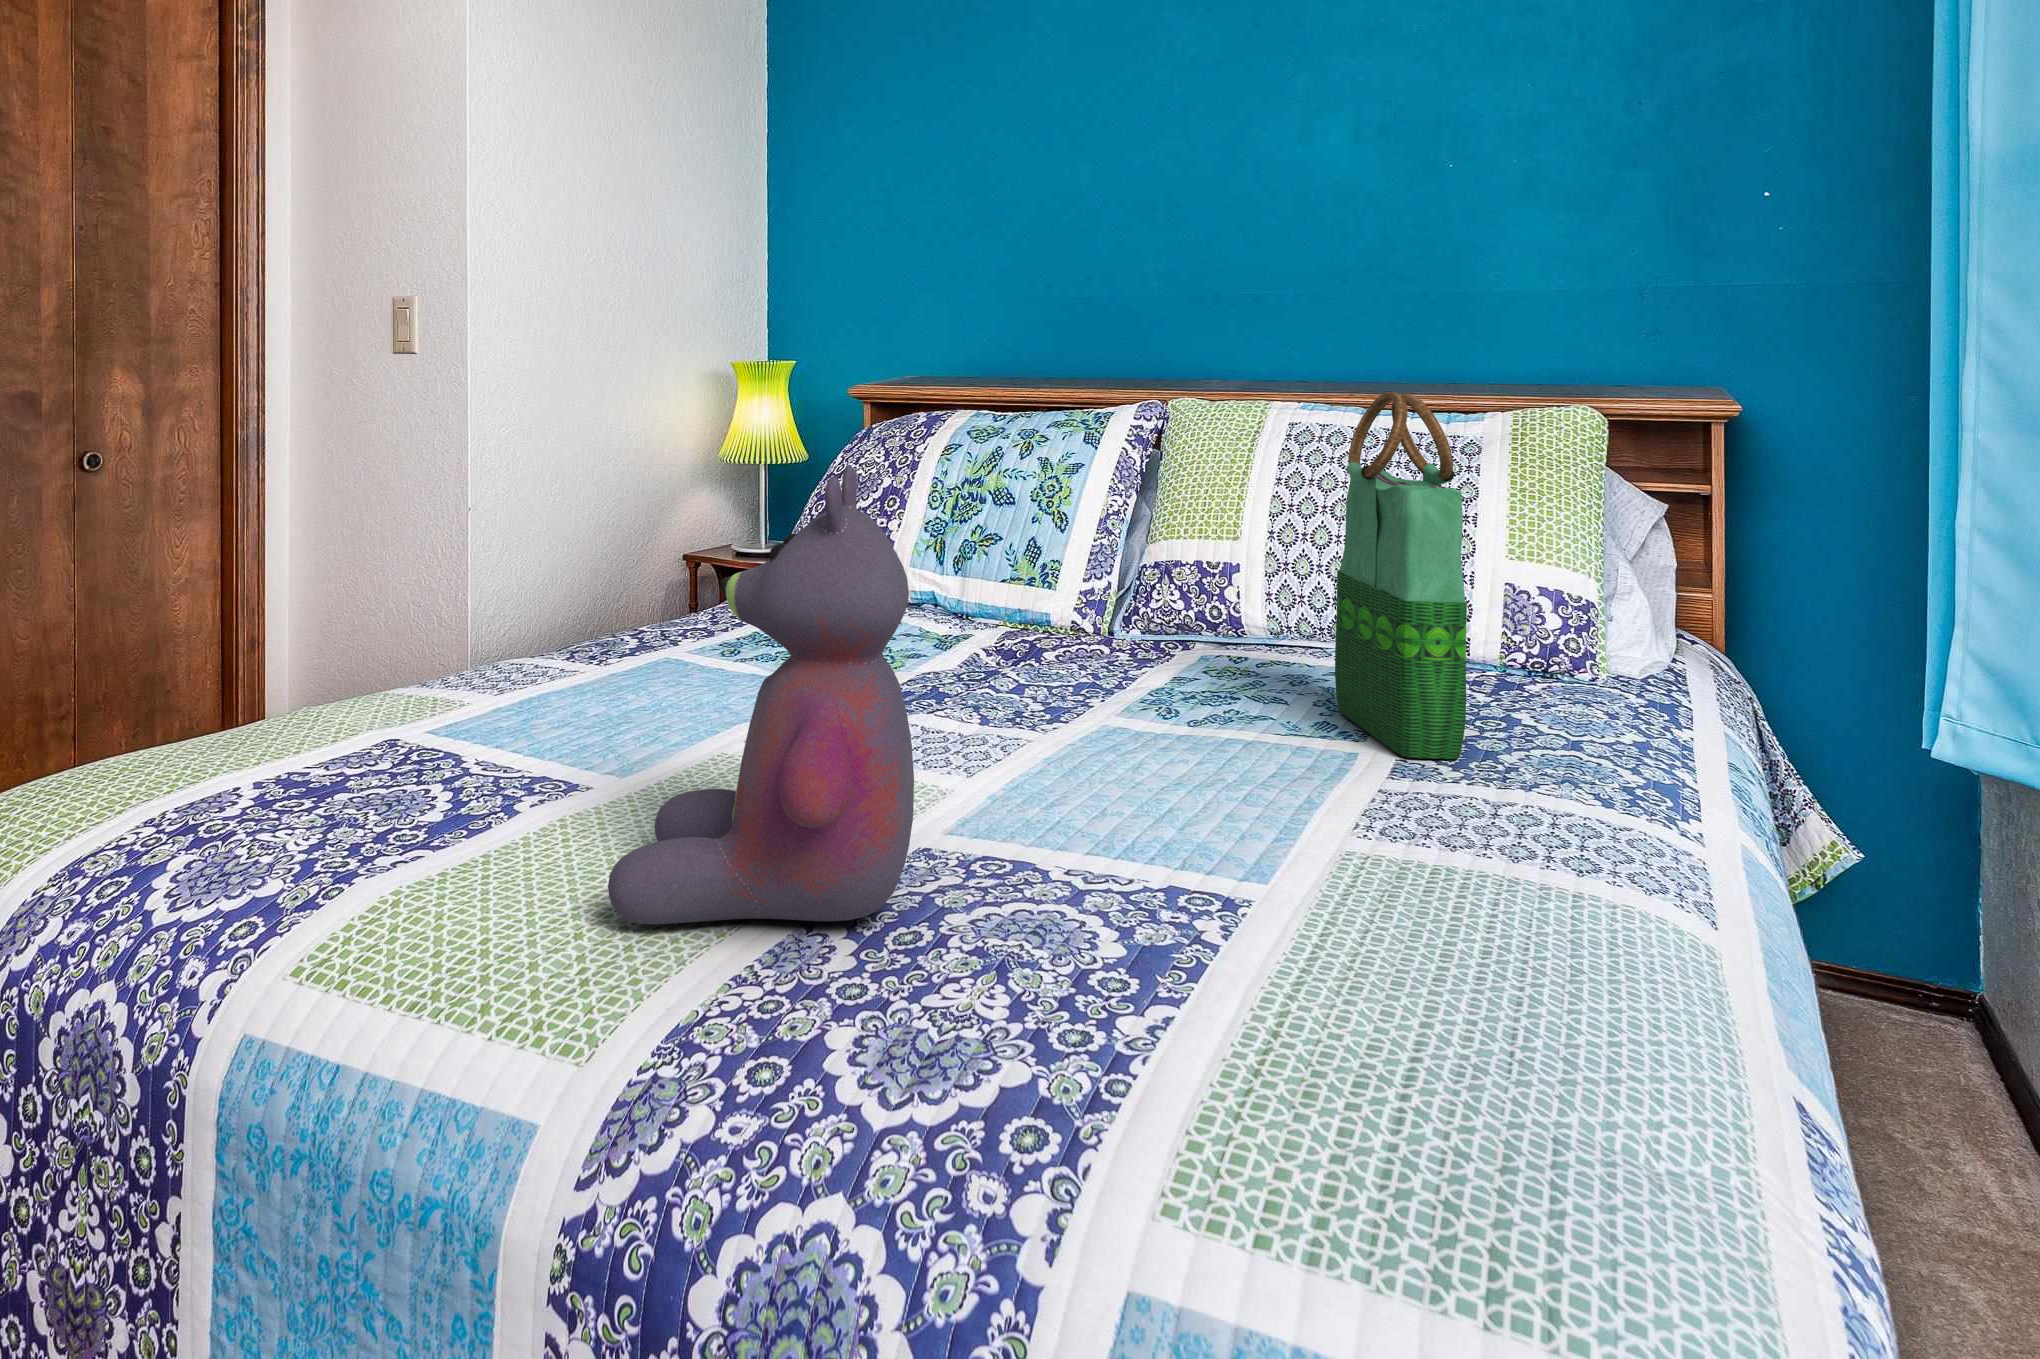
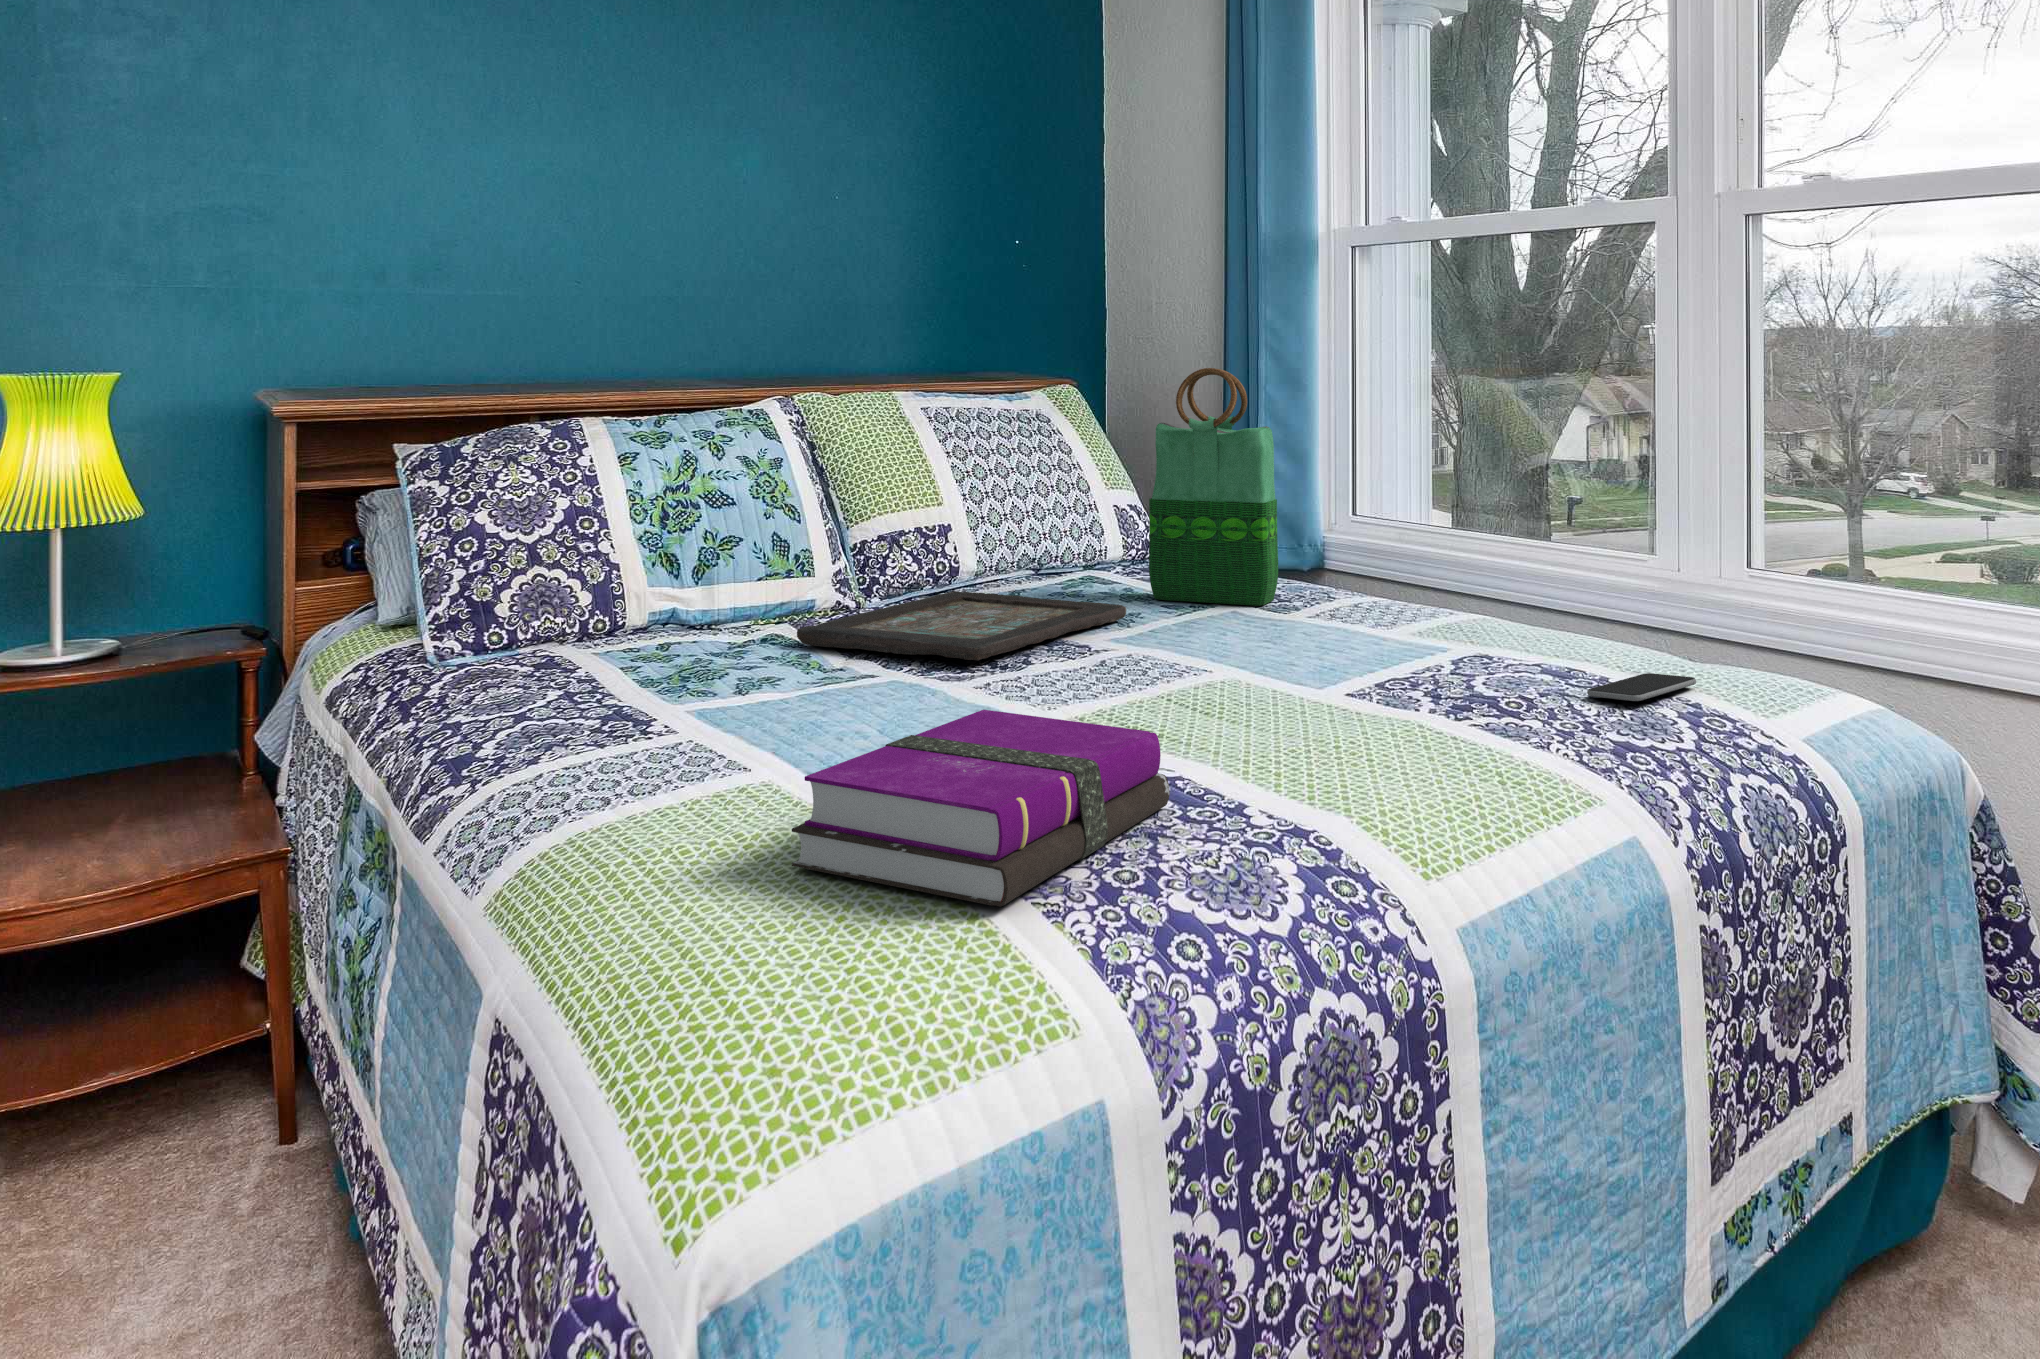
stuffed bear: present [608,466,914,924] -> none [1305,423,1555,761]
decorative tray: none [891,626,1202,711] -> present [797,591,1126,660]
hardback book: none [163,675,517,820] -> present [792,710,1170,907]
smartphone: none [1069,991,1327,1100] -> present [1587,673,1696,701]

